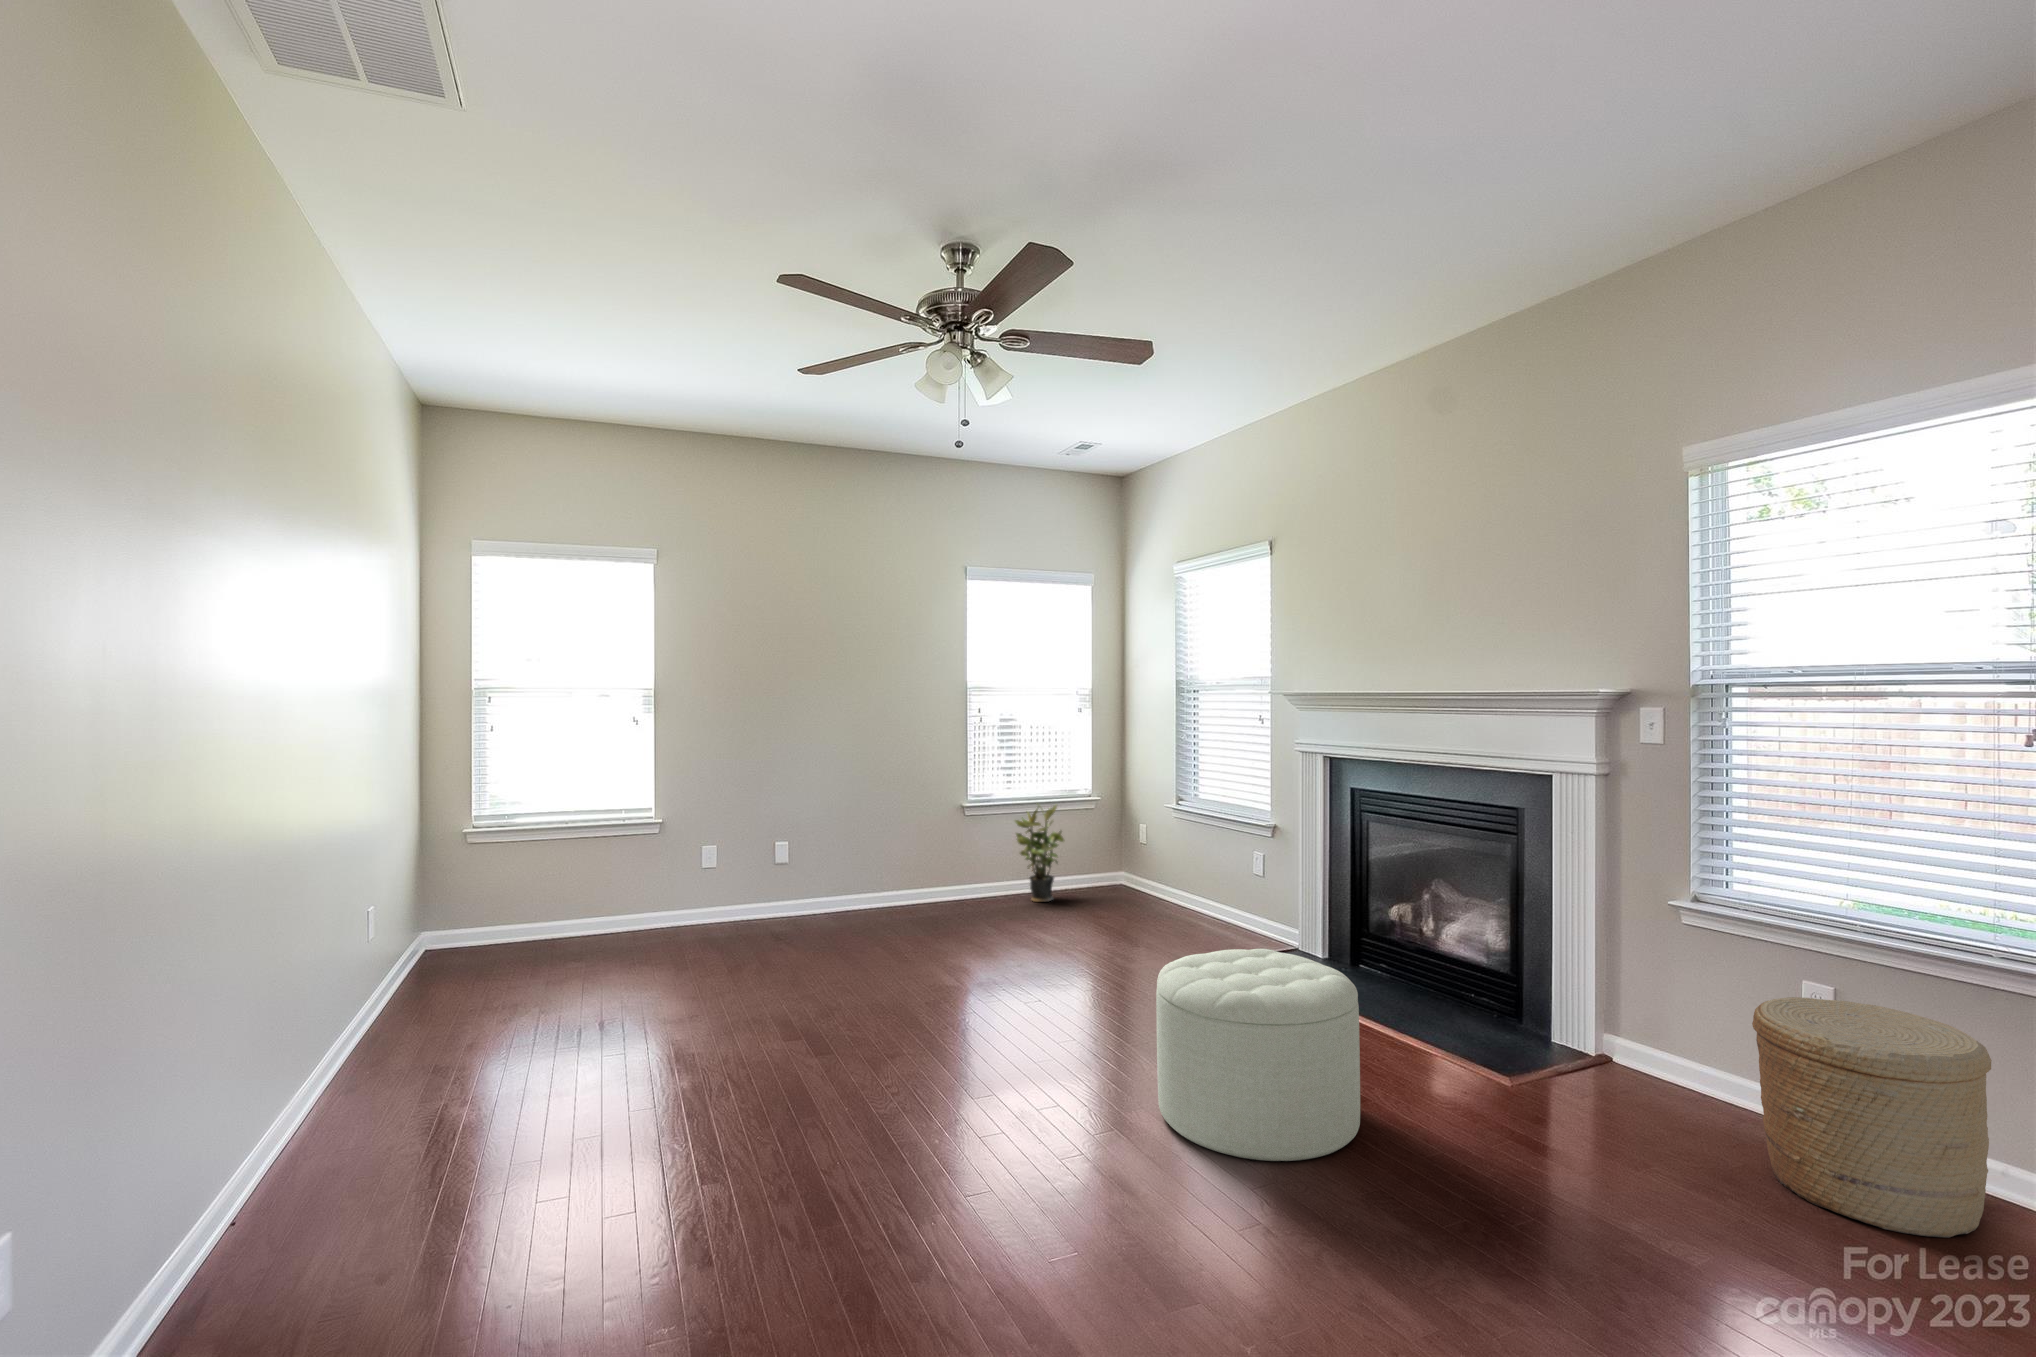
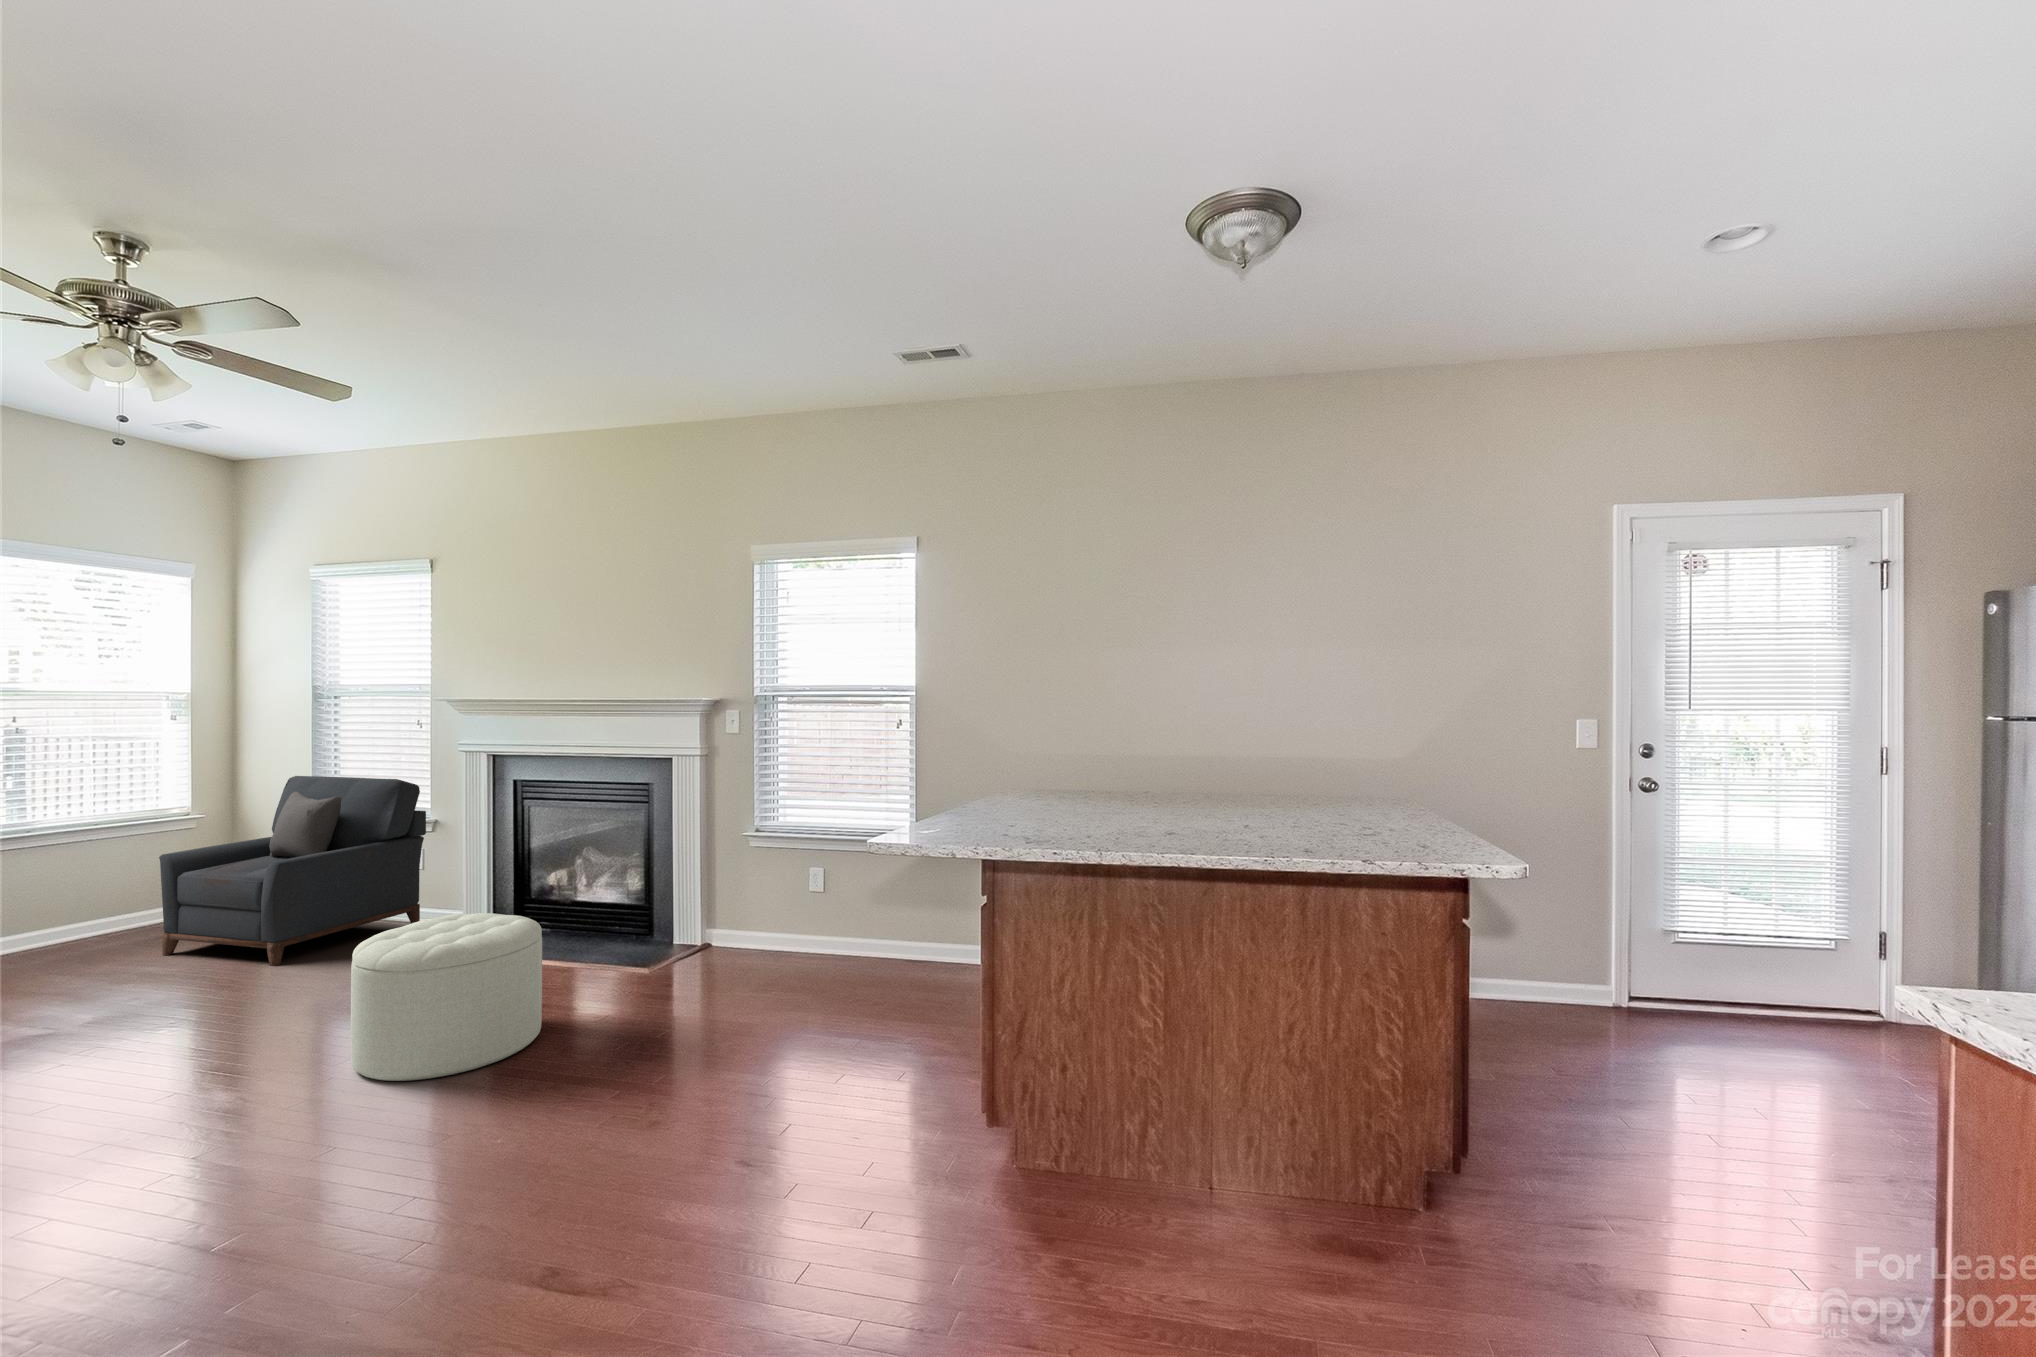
armchair: none [1065,766,1267,954] -> present [159,776,426,966]
potted plant: present [1015,803,1064,902] -> none [61,829,146,948]
woven basket: present [1752,997,1992,1238] -> none [784,871,882,985]

